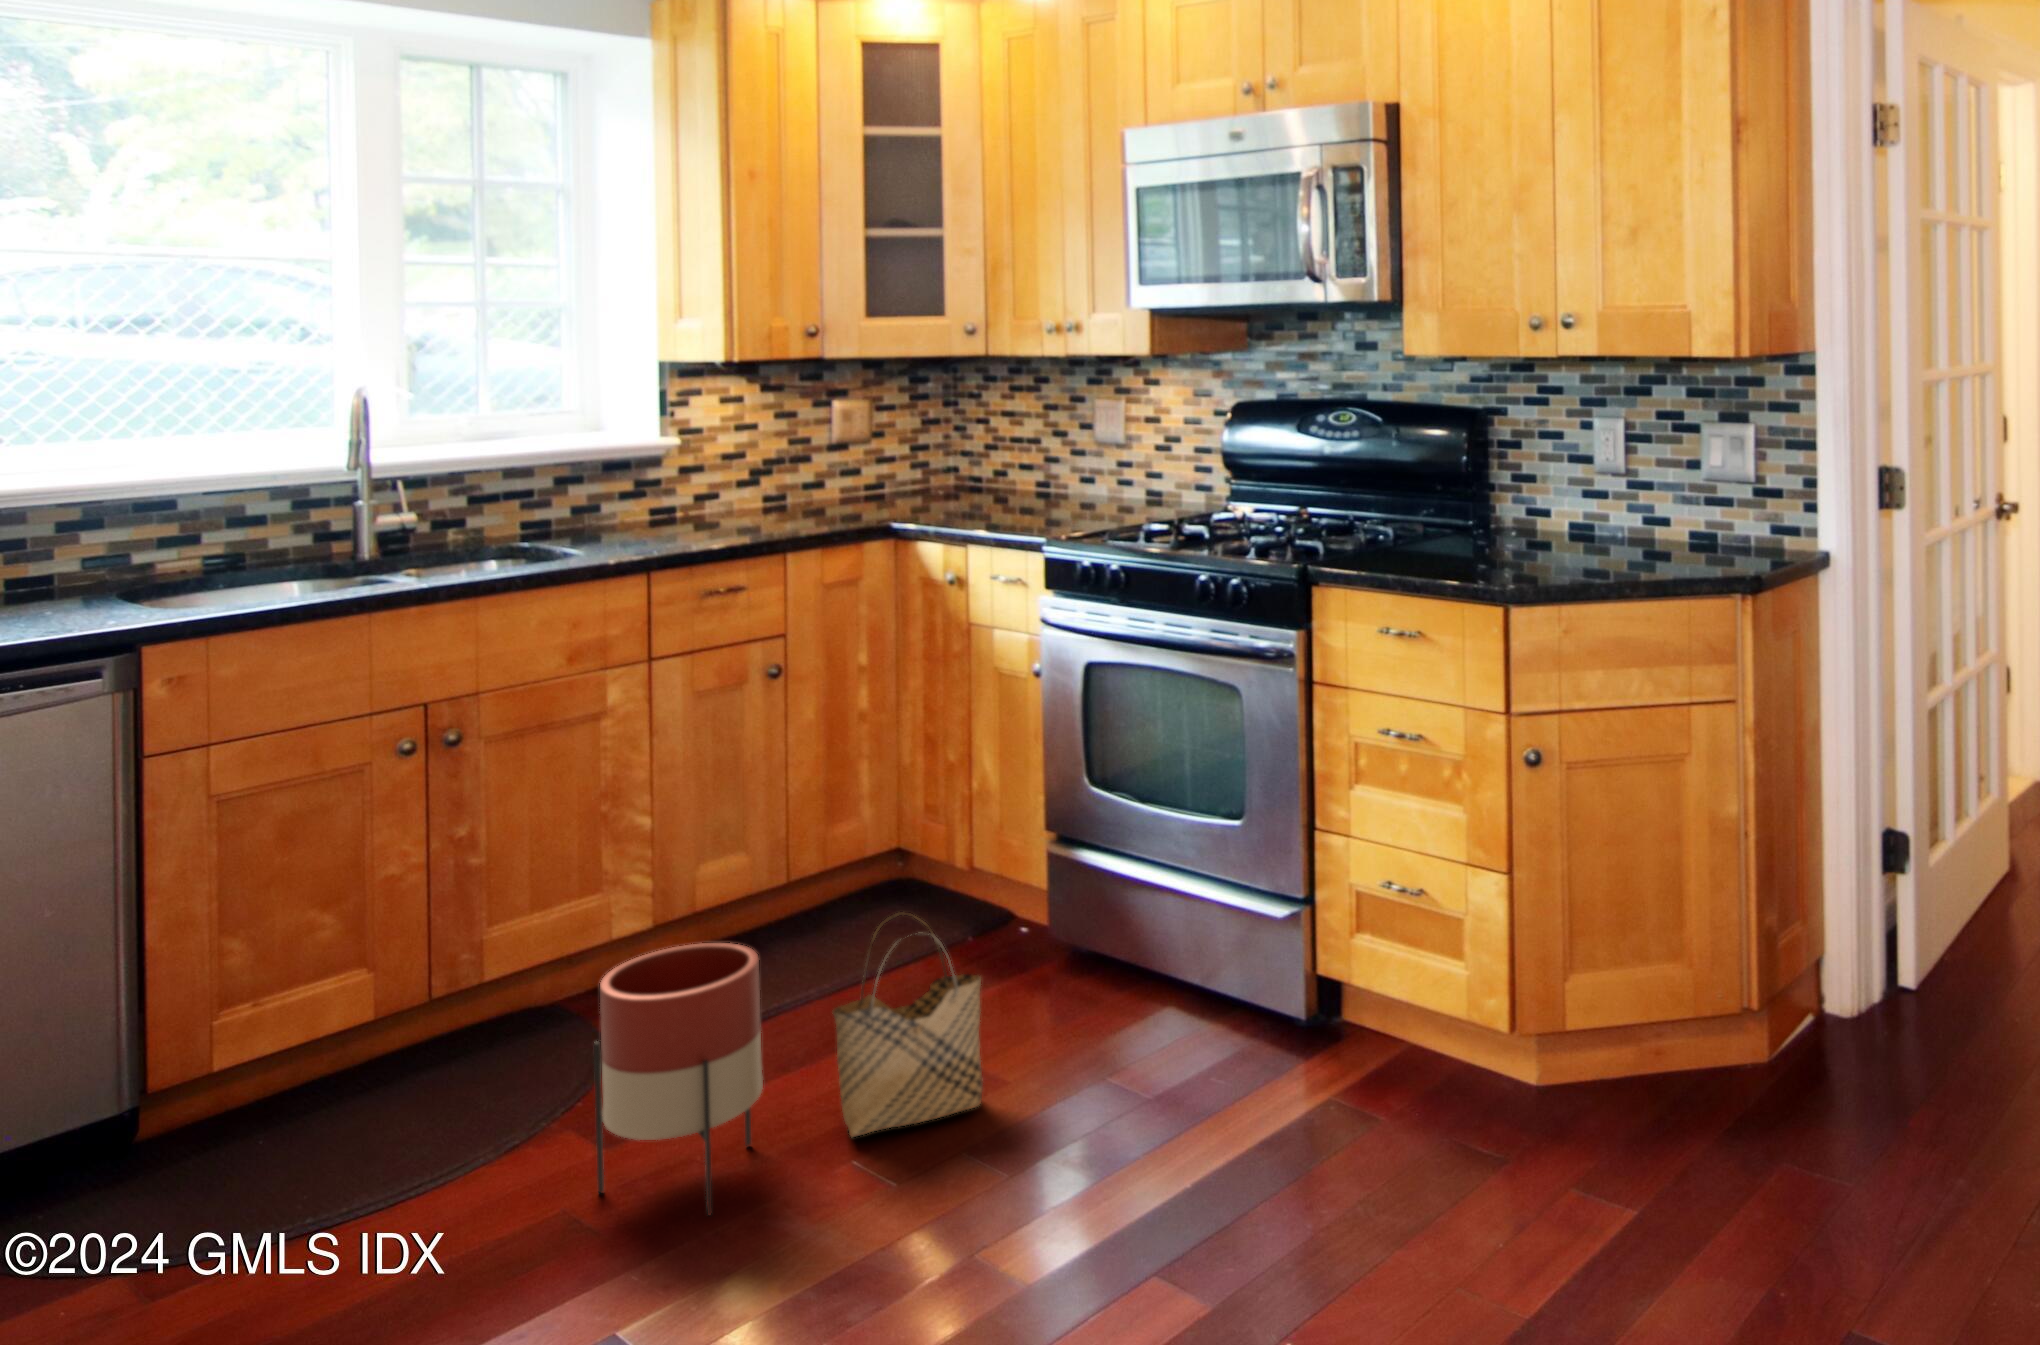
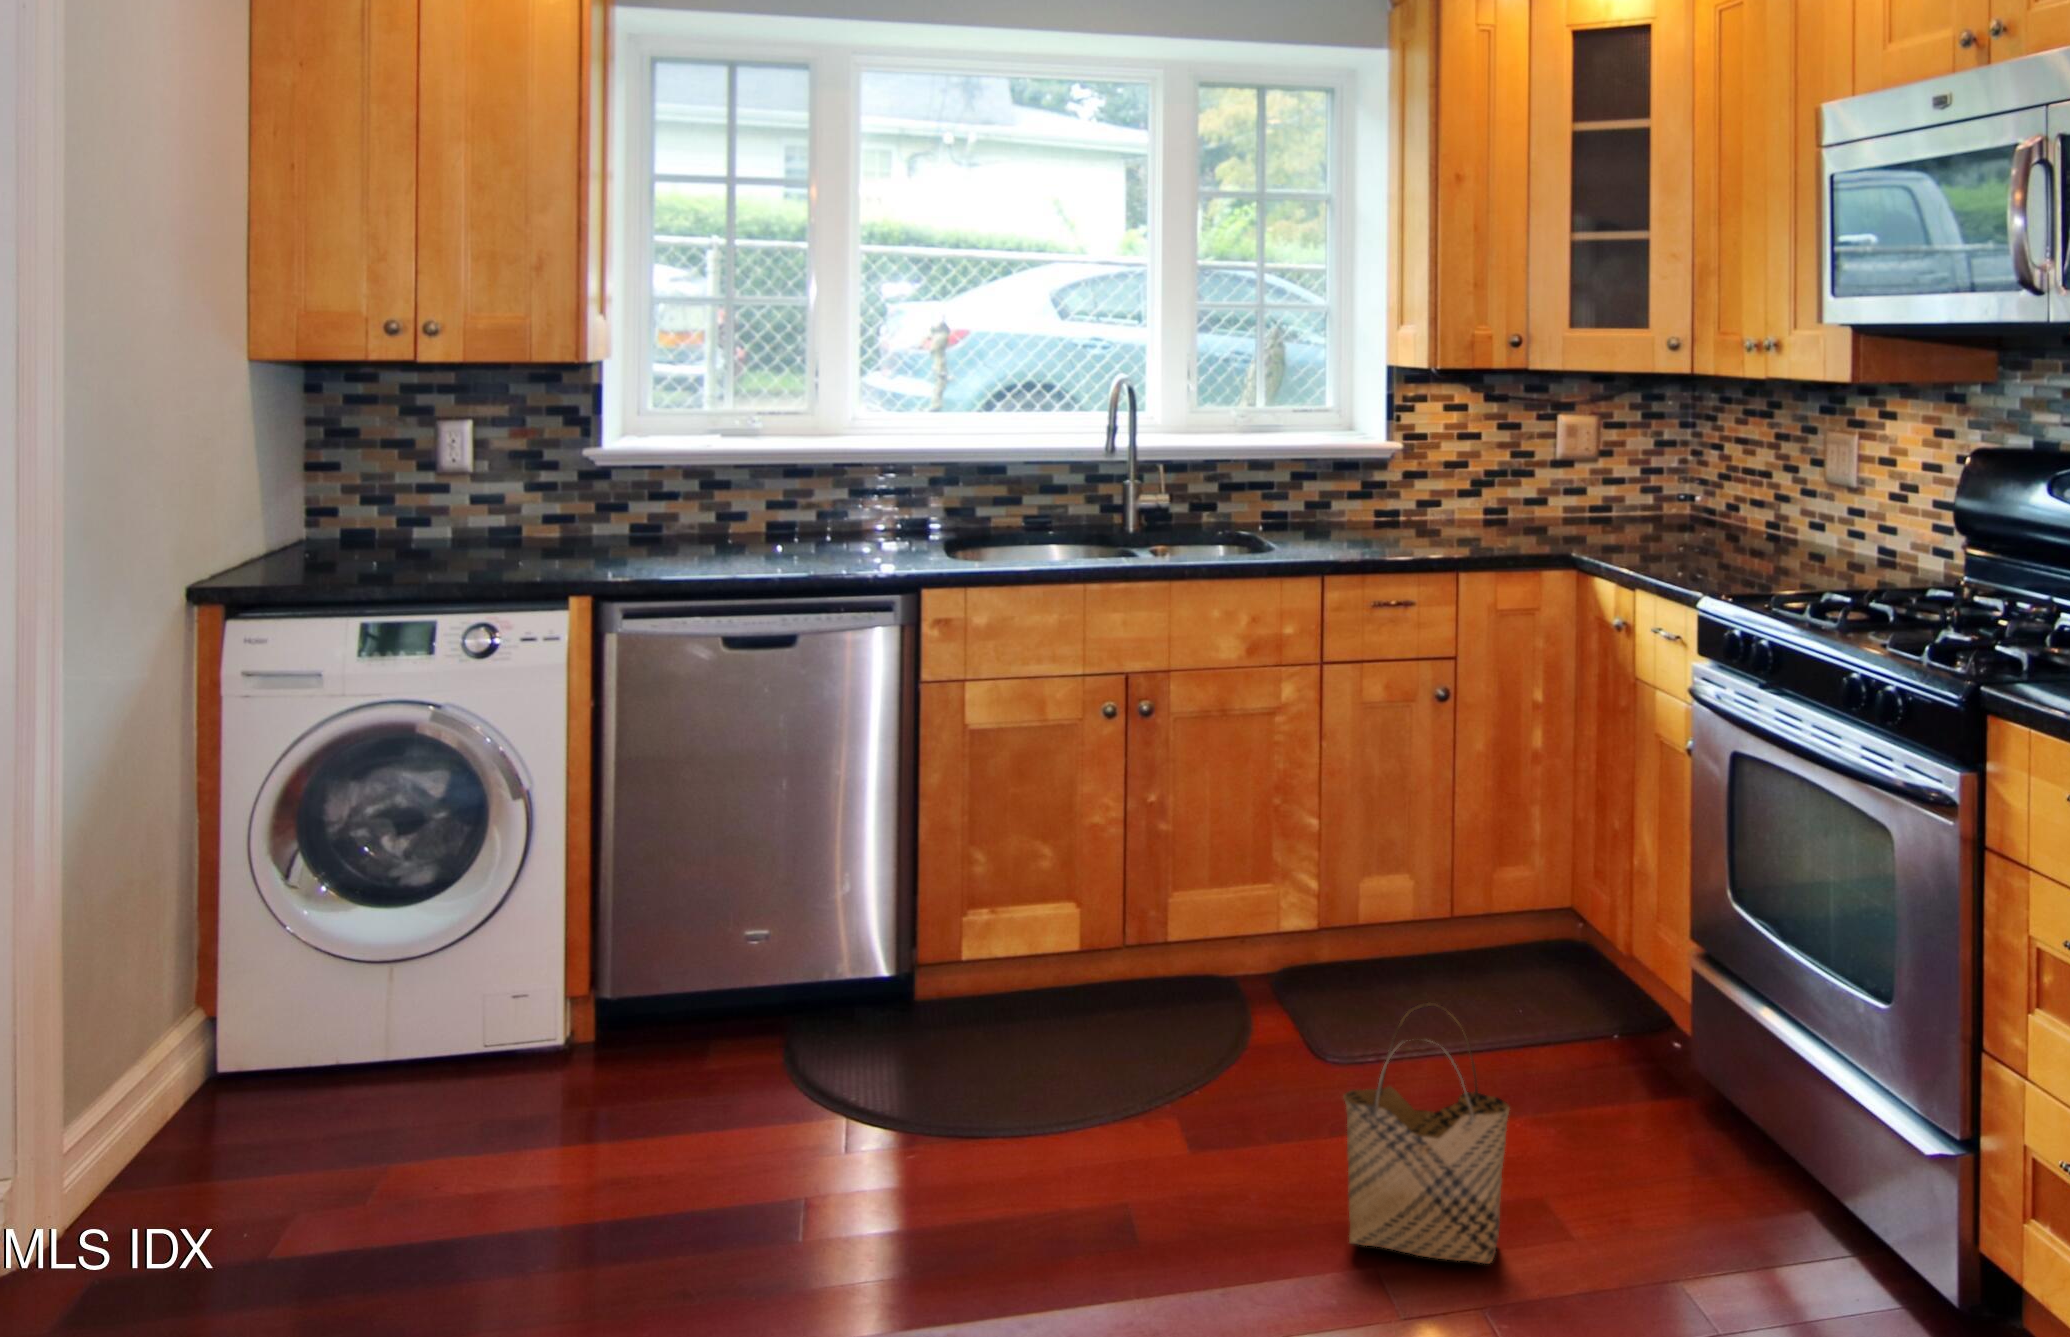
planter: present [594,943,763,1215] -> none [1120,972,1270,1278]

